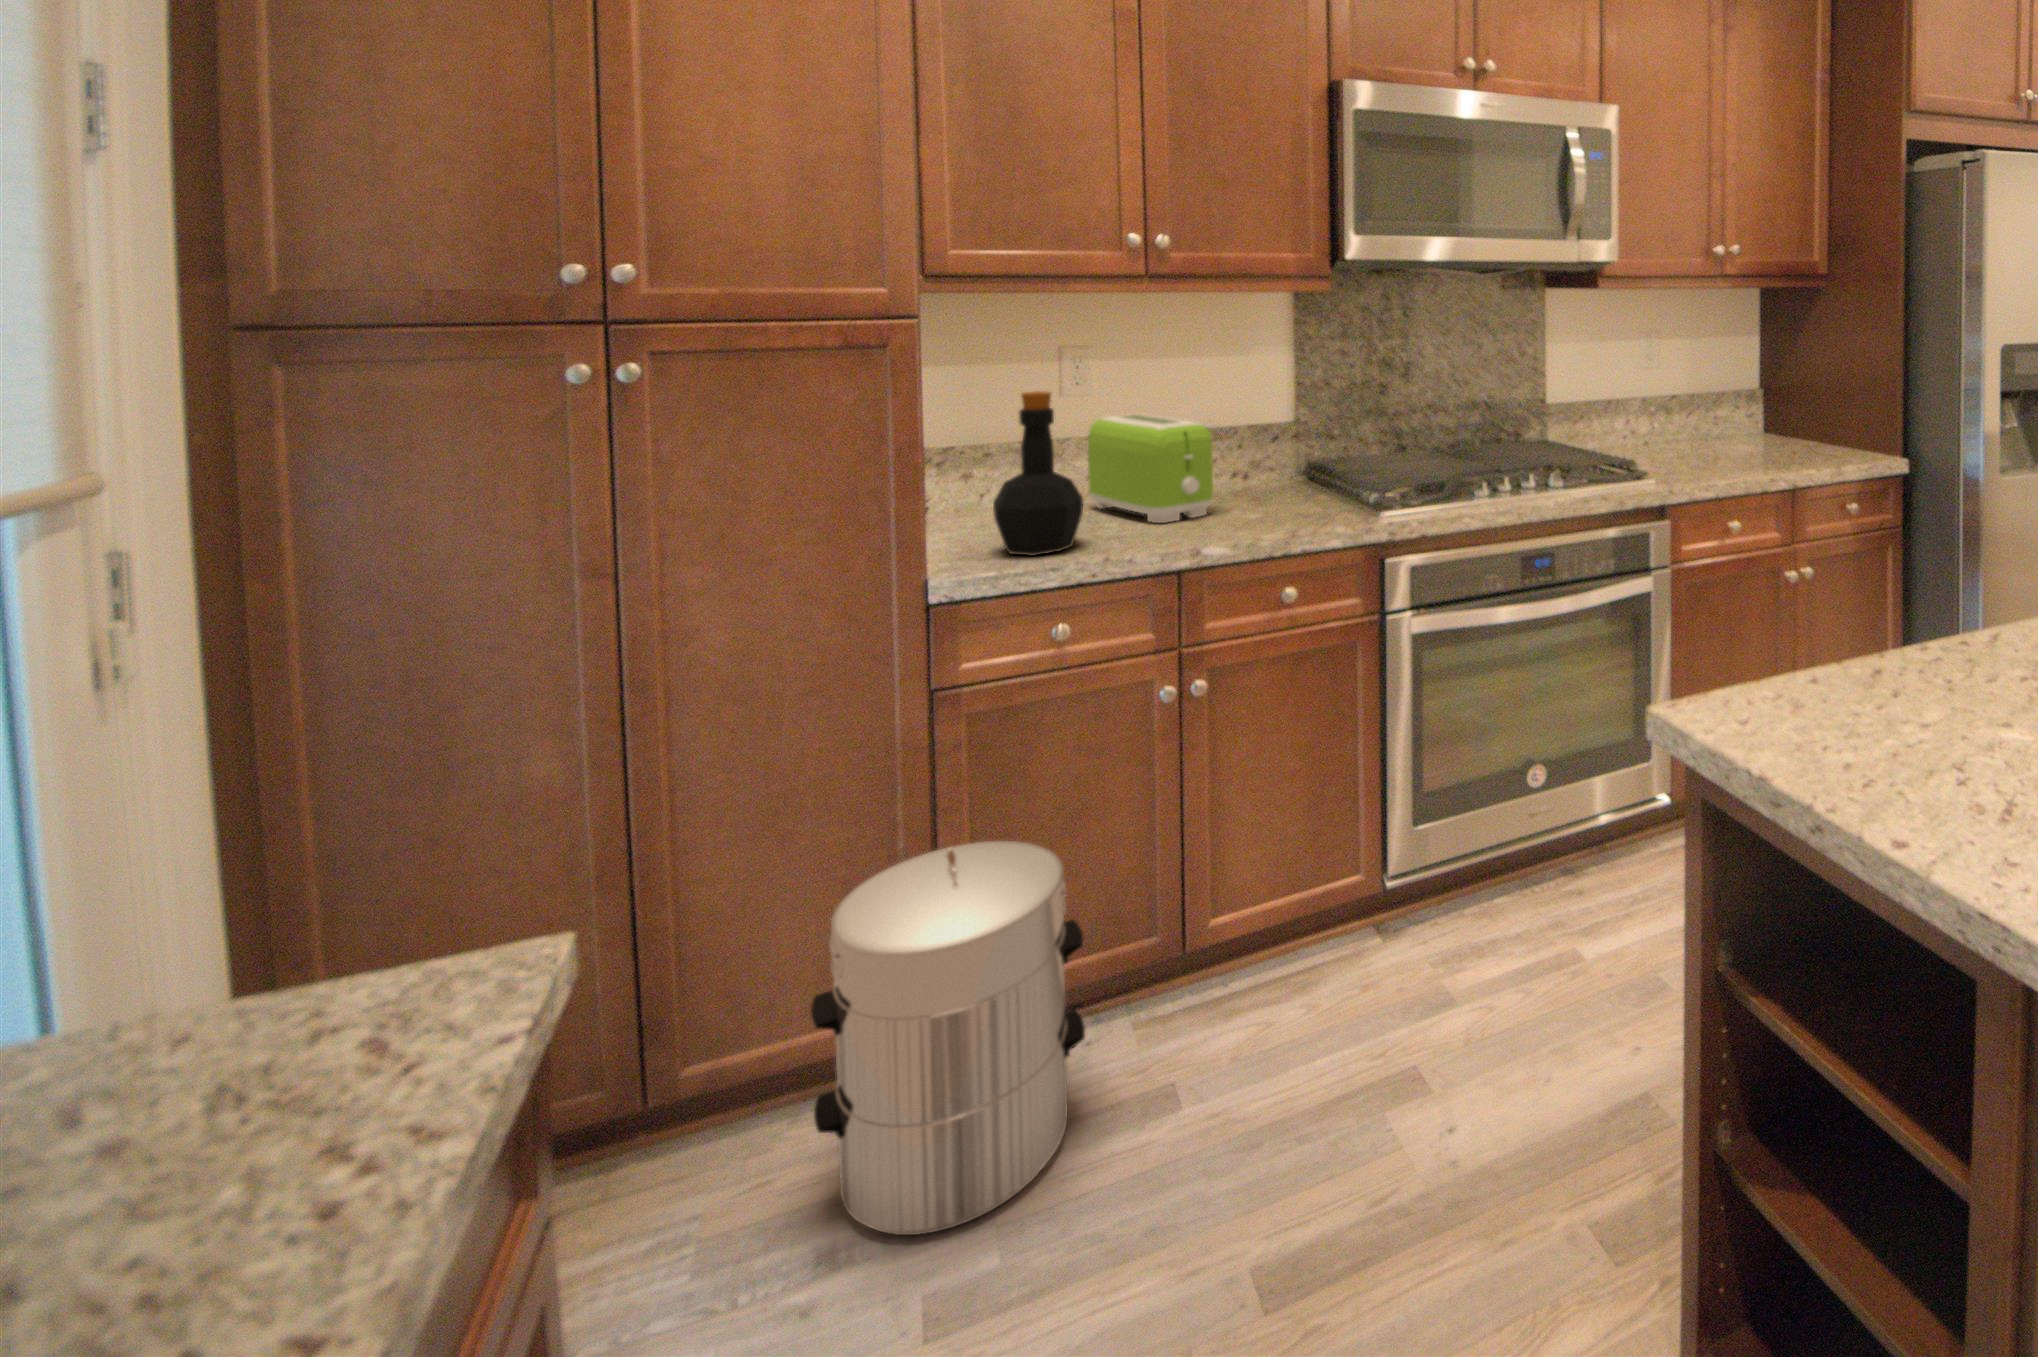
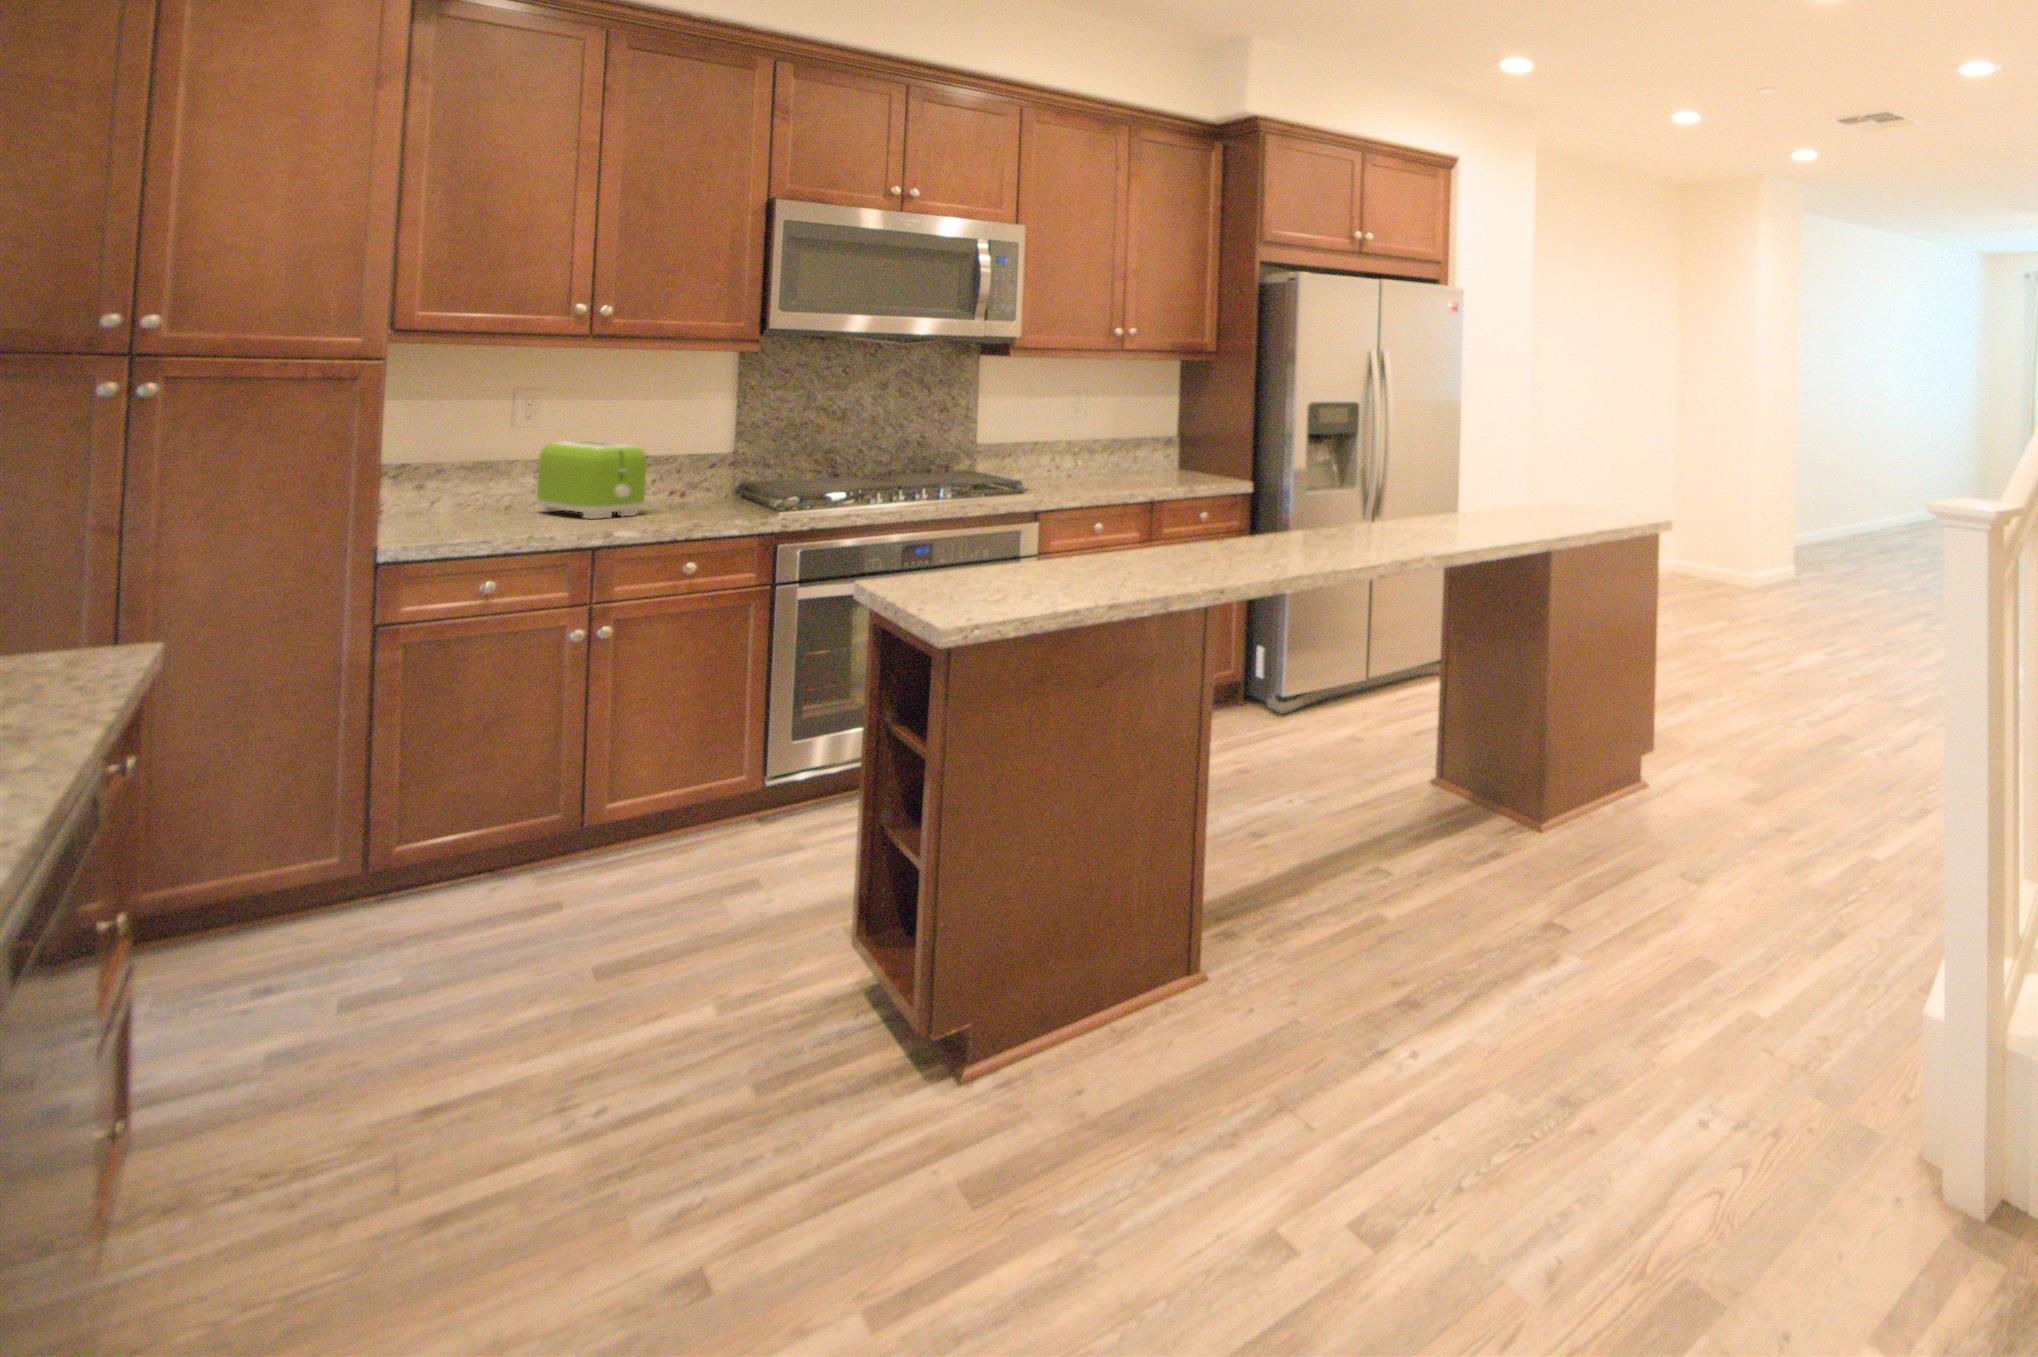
bottle: present [993,391,1083,556] -> none [441,416,521,534]
waste bin: present [811,841,1085,1235] -> none [245,727,485,981]

